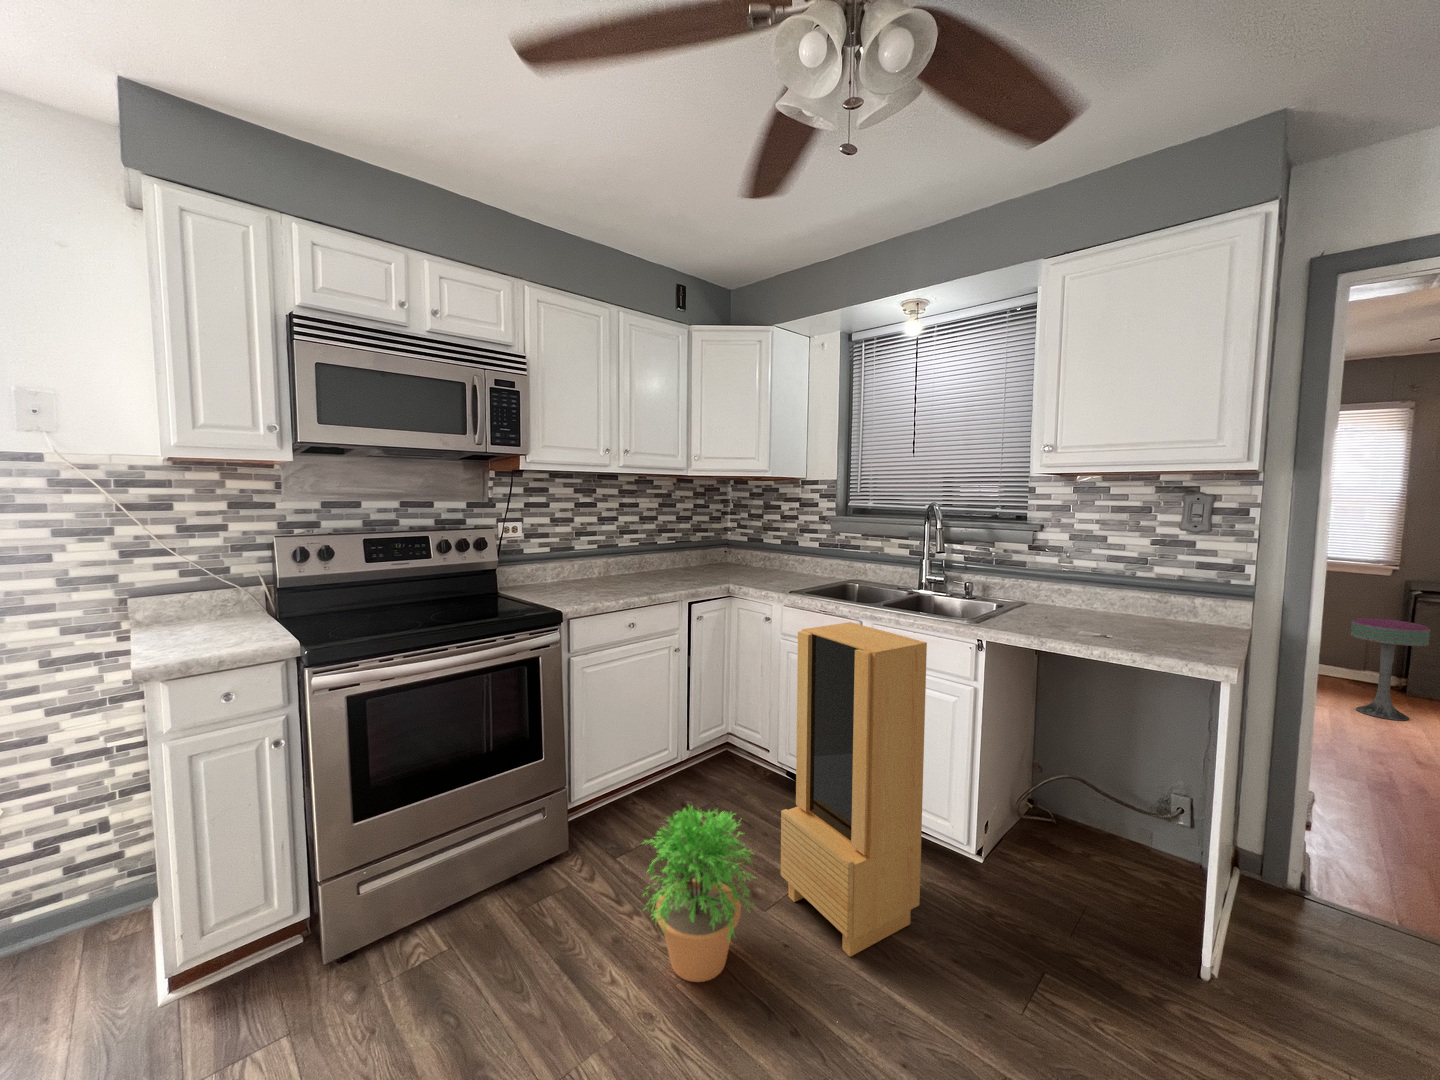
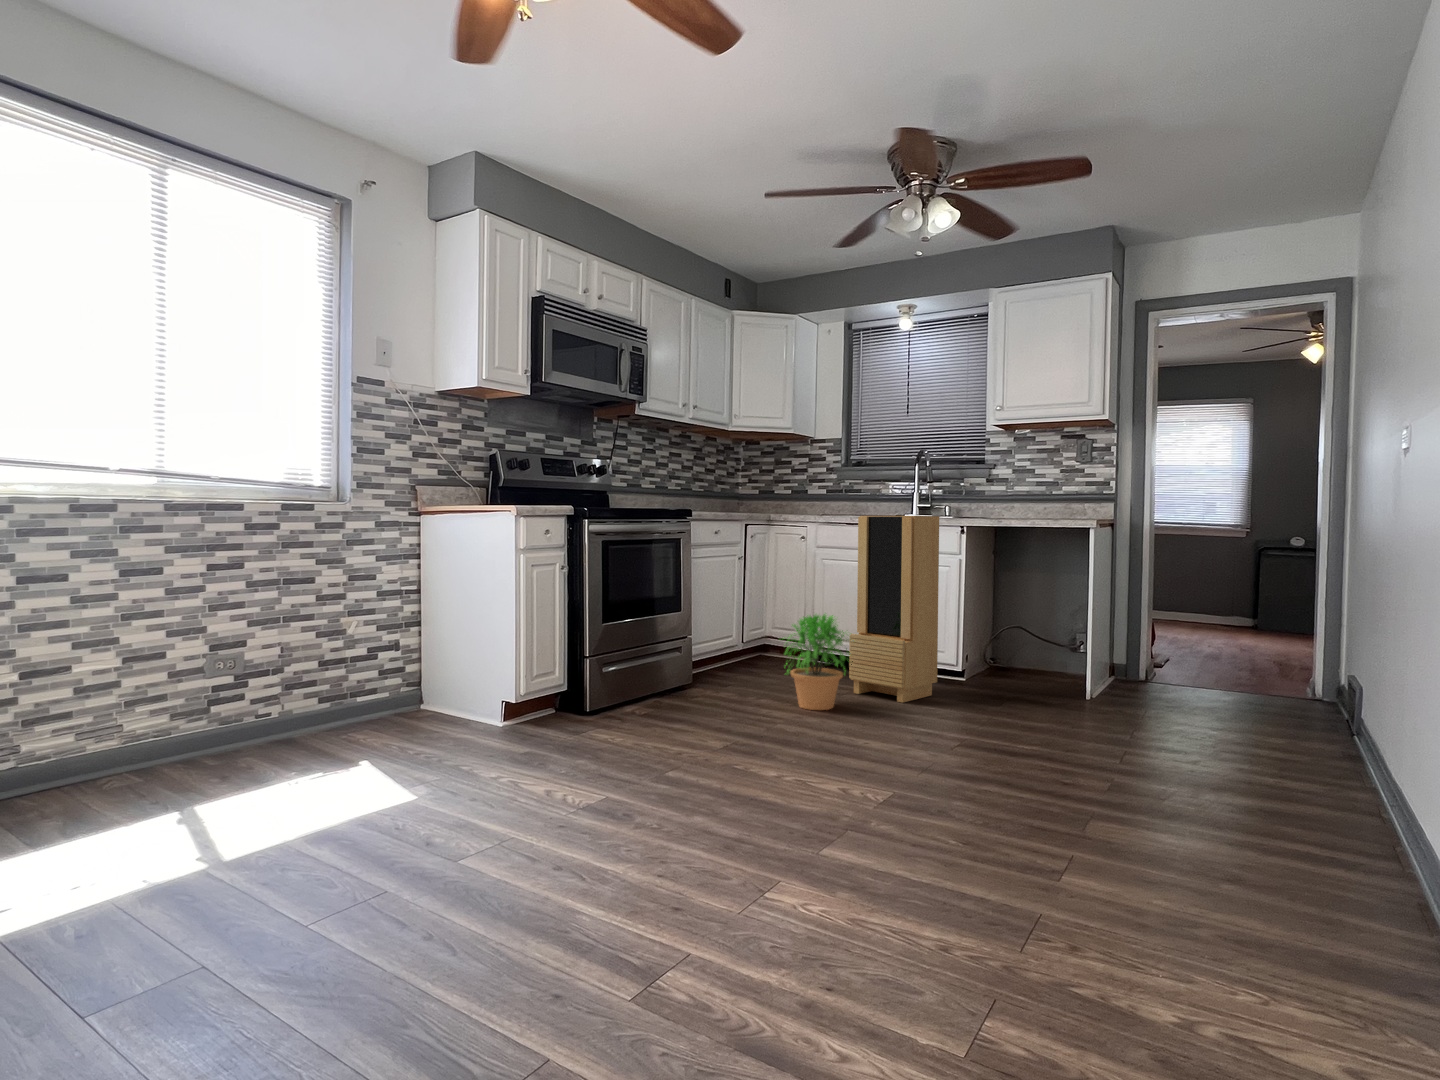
bar stool: present [1350,618,1430,720] -> none [1210,562,1256,637]

